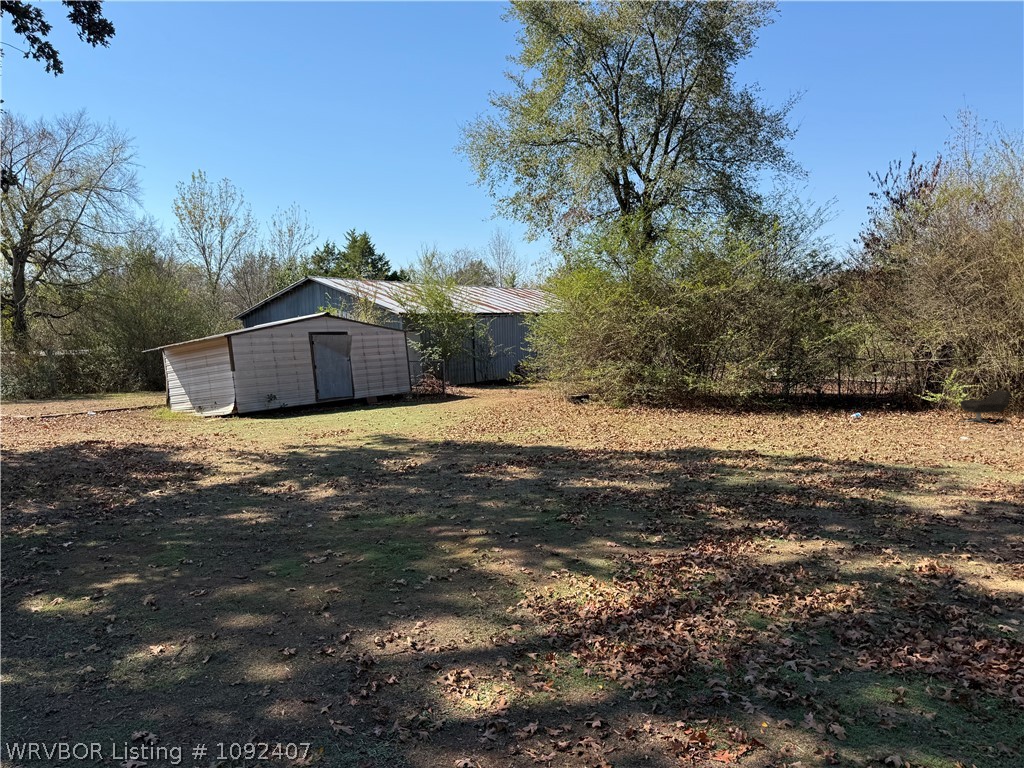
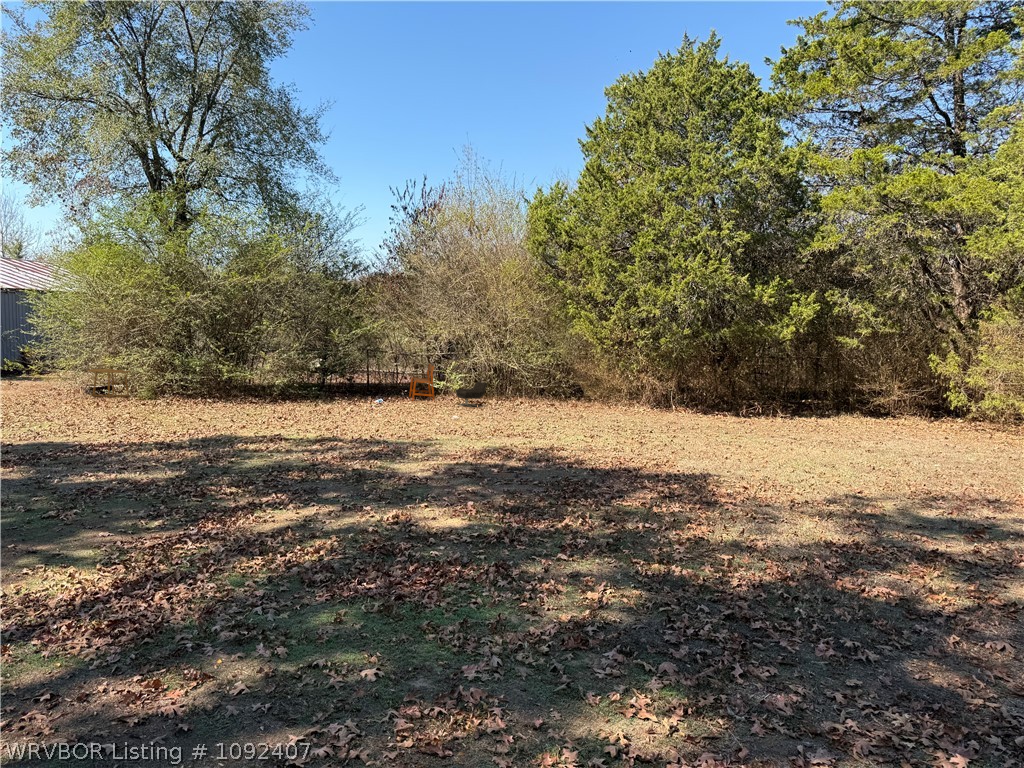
bench: none [890,371,928,415] -> present [409,364,434,401]
round table: none [576,387,611,412] -> present [87,369,131,398]

